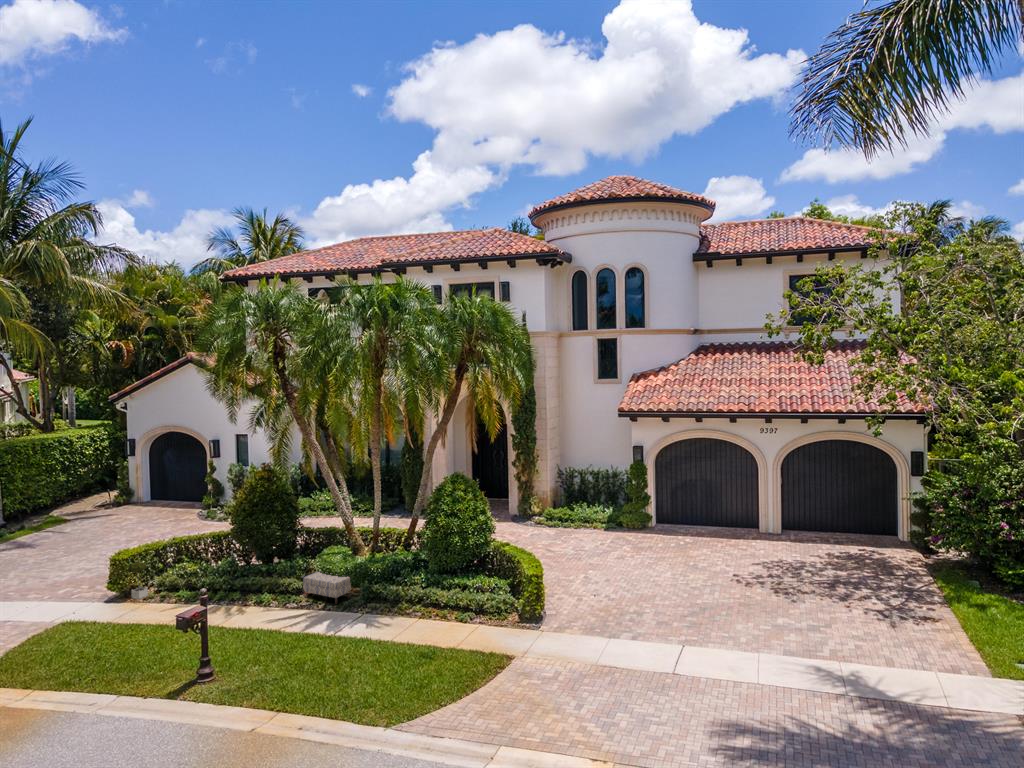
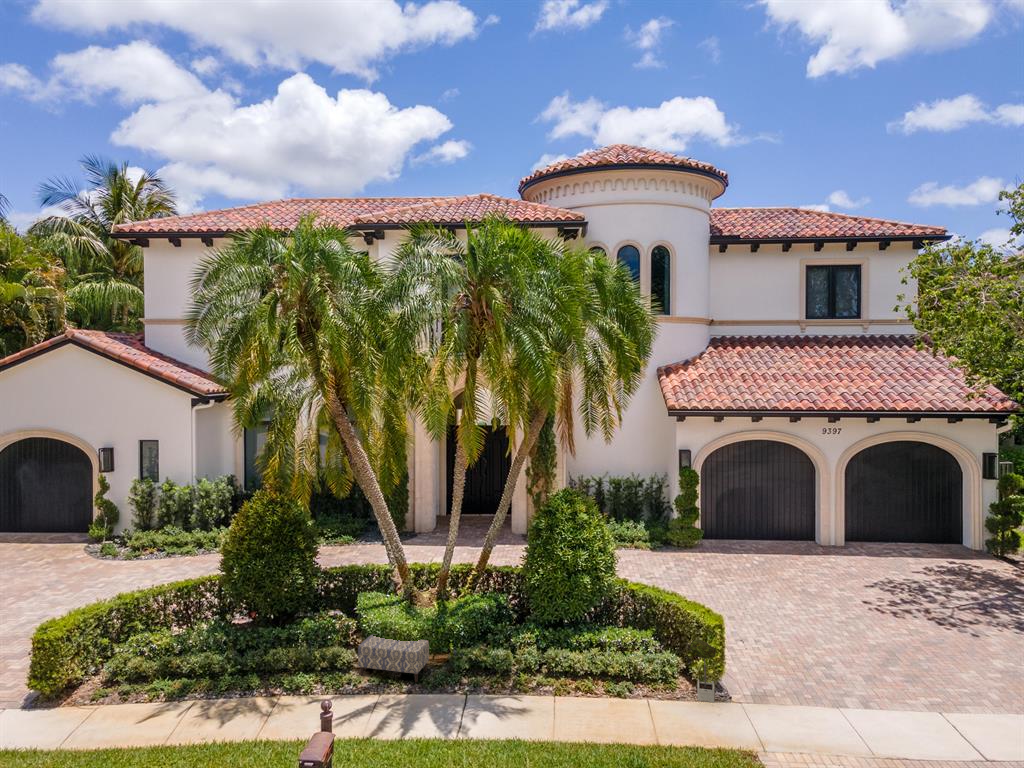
potted tree: present [128,562,148,599] -> present [690,640,716,703]

